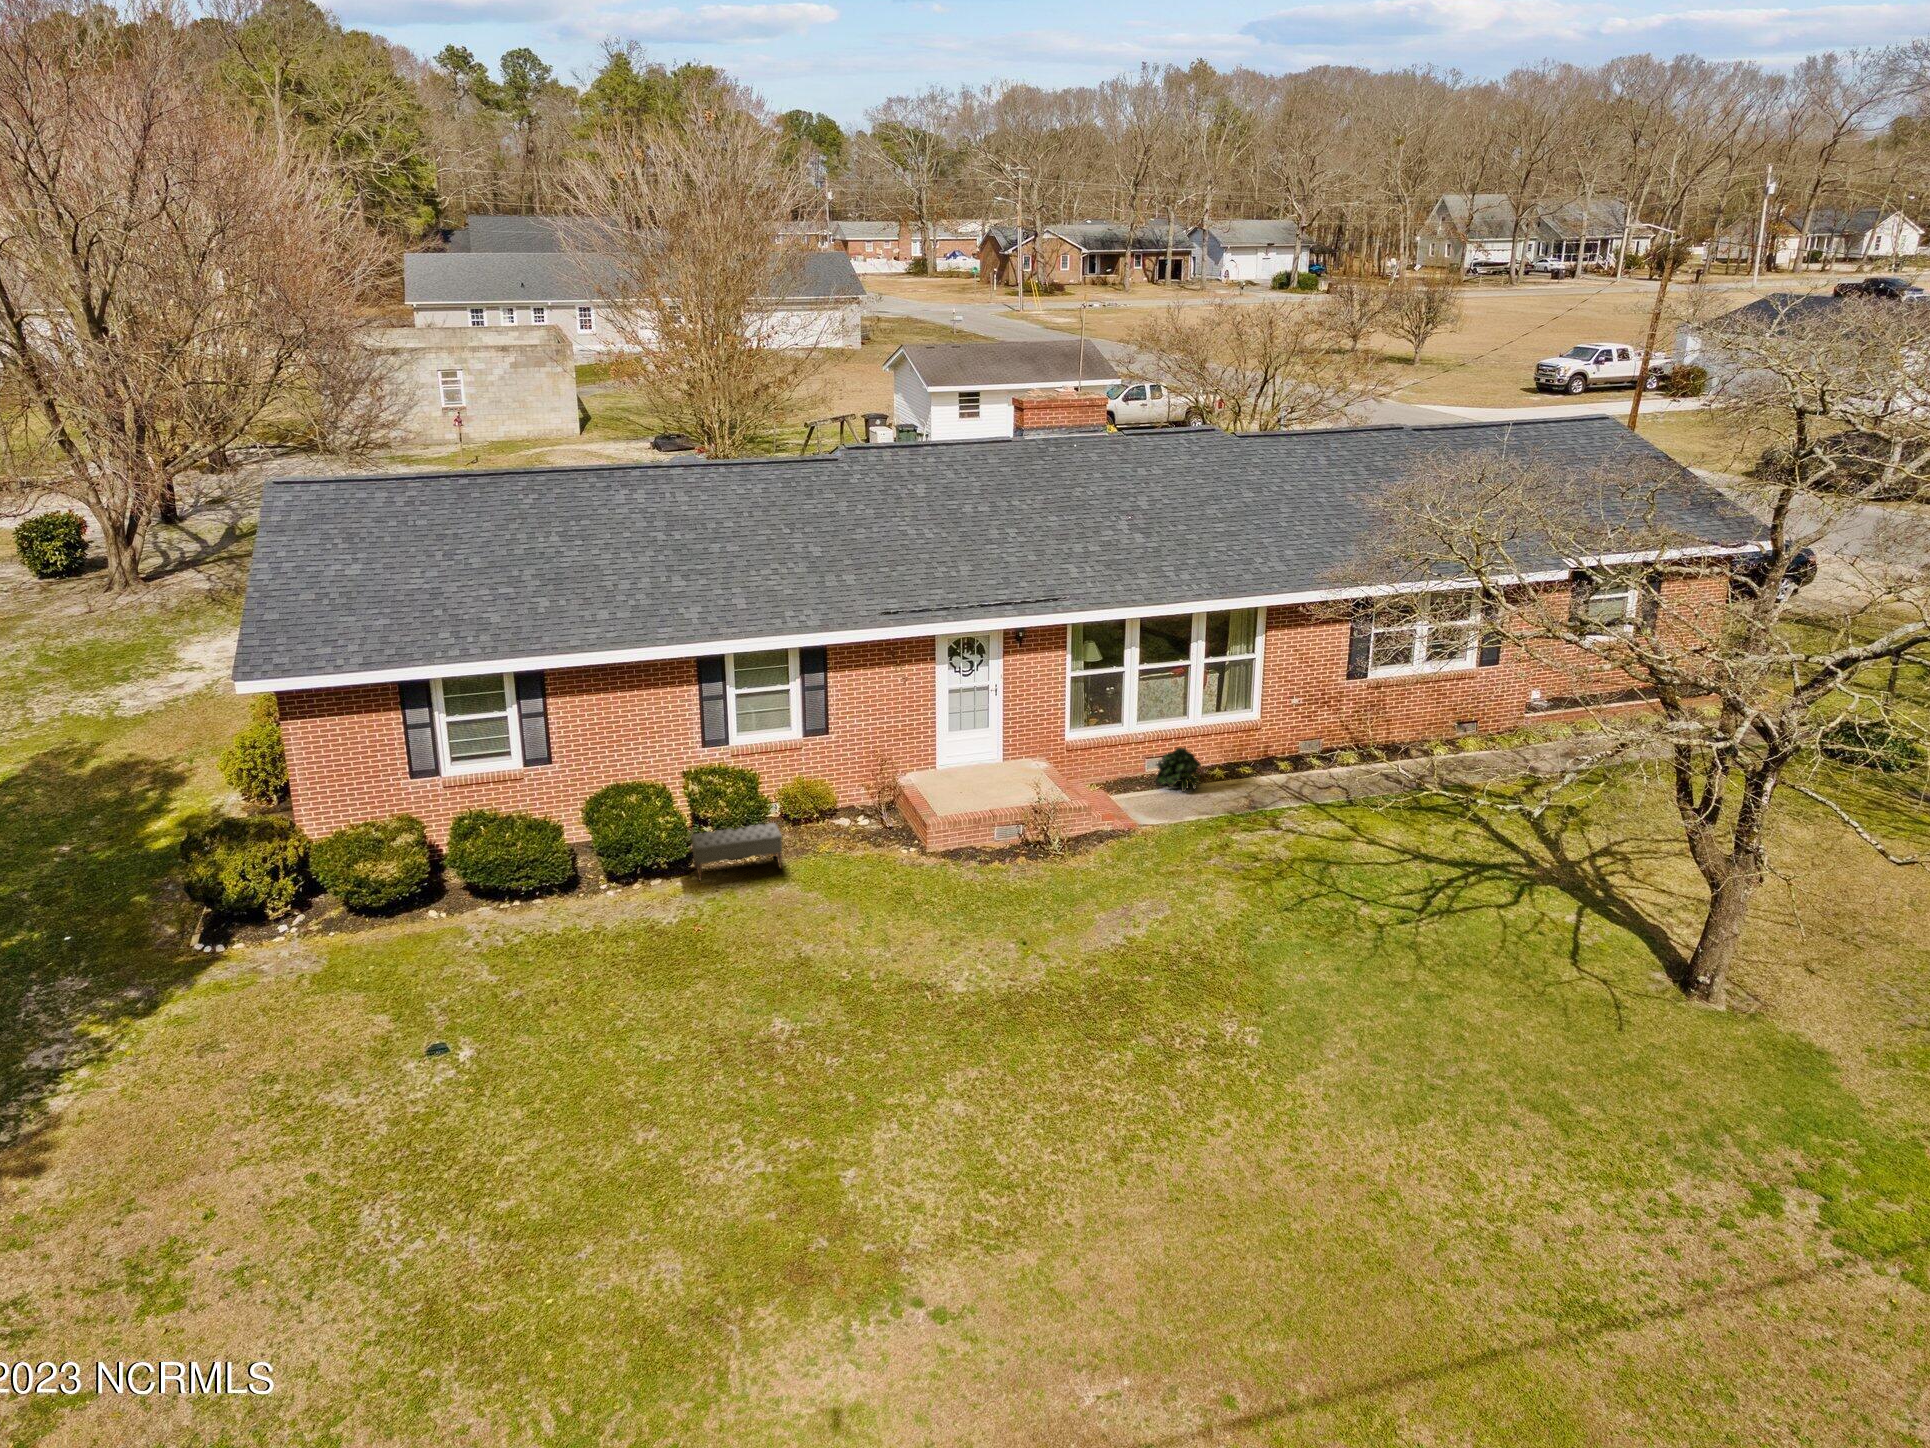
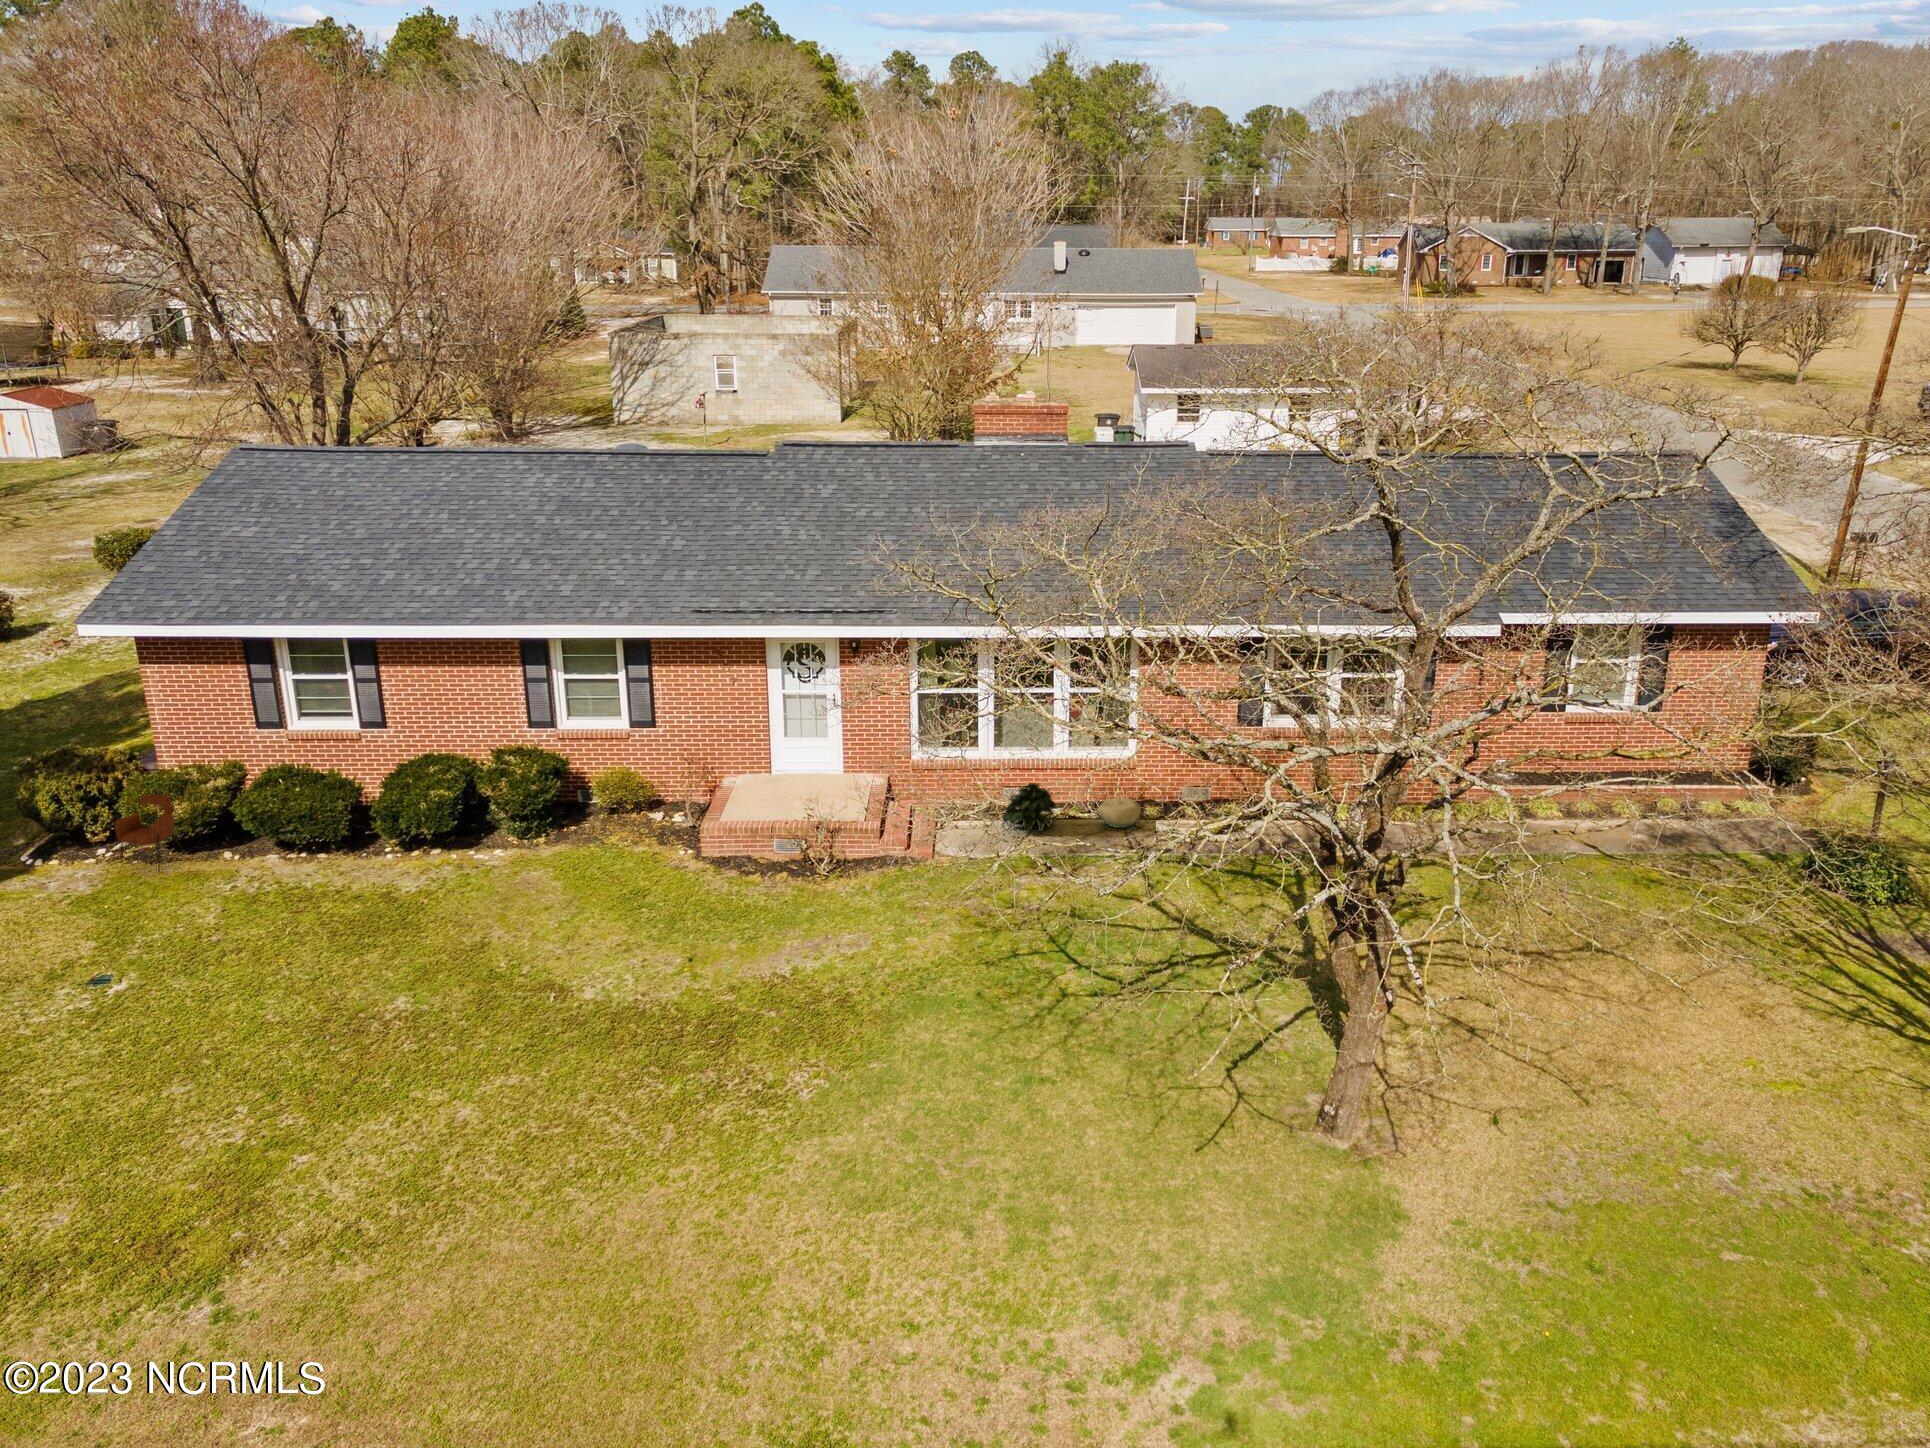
basket: none [1229,752,1267,779] -> present [1099,798,1141,828]
bench: present [691,823,782,881] -> none [462,810,562,858]
chair: none [322,858,386,942] -> present [114,794,182,869]

